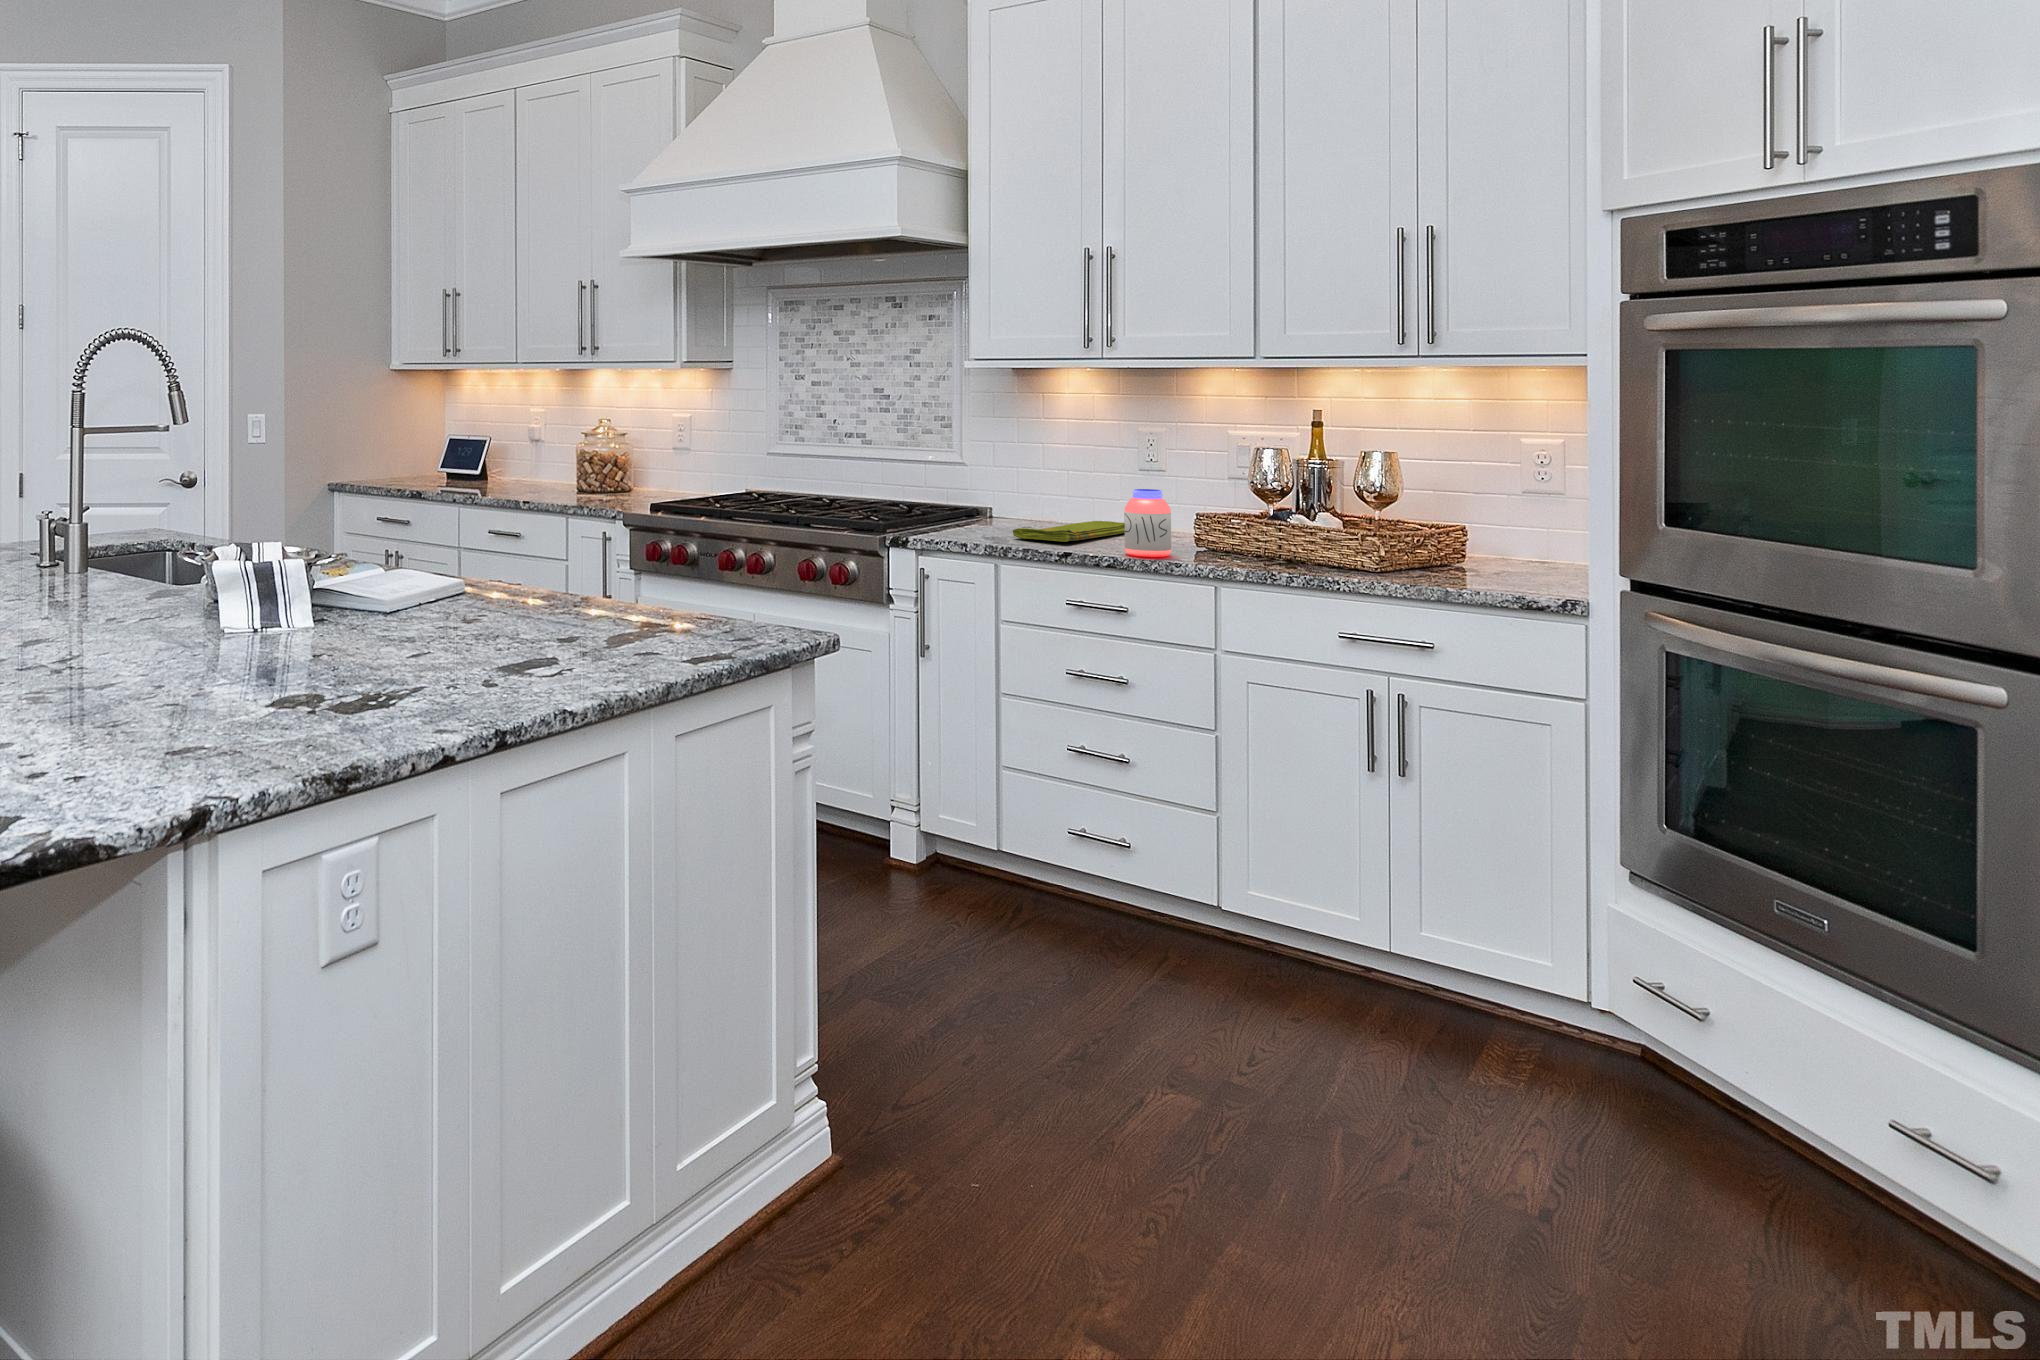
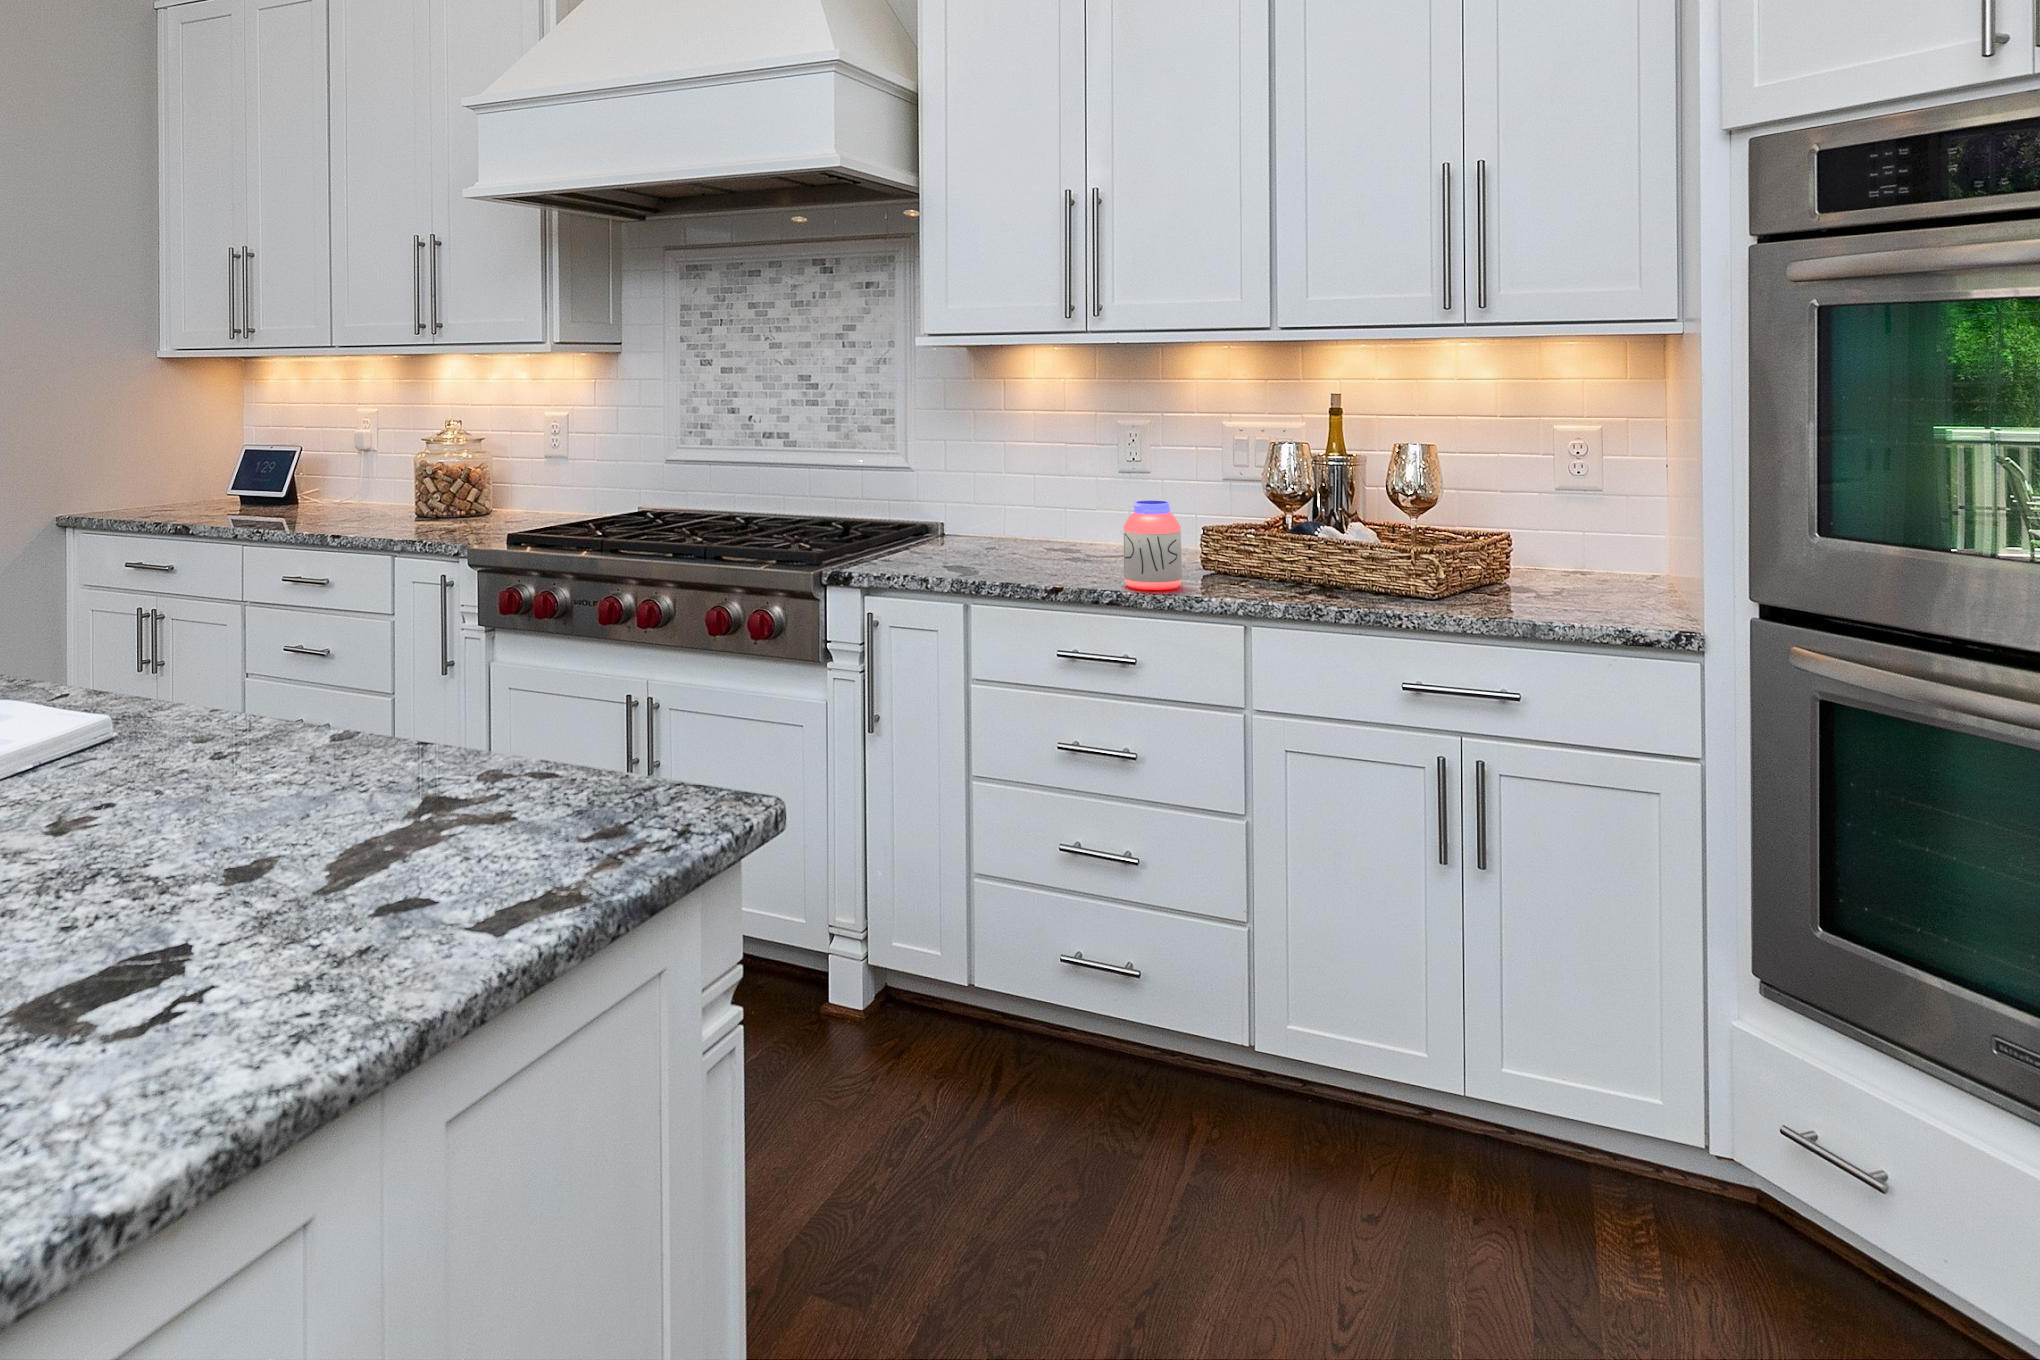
dish towel: present [1013,521,1125,542] -> none [980,535,1129,571]

